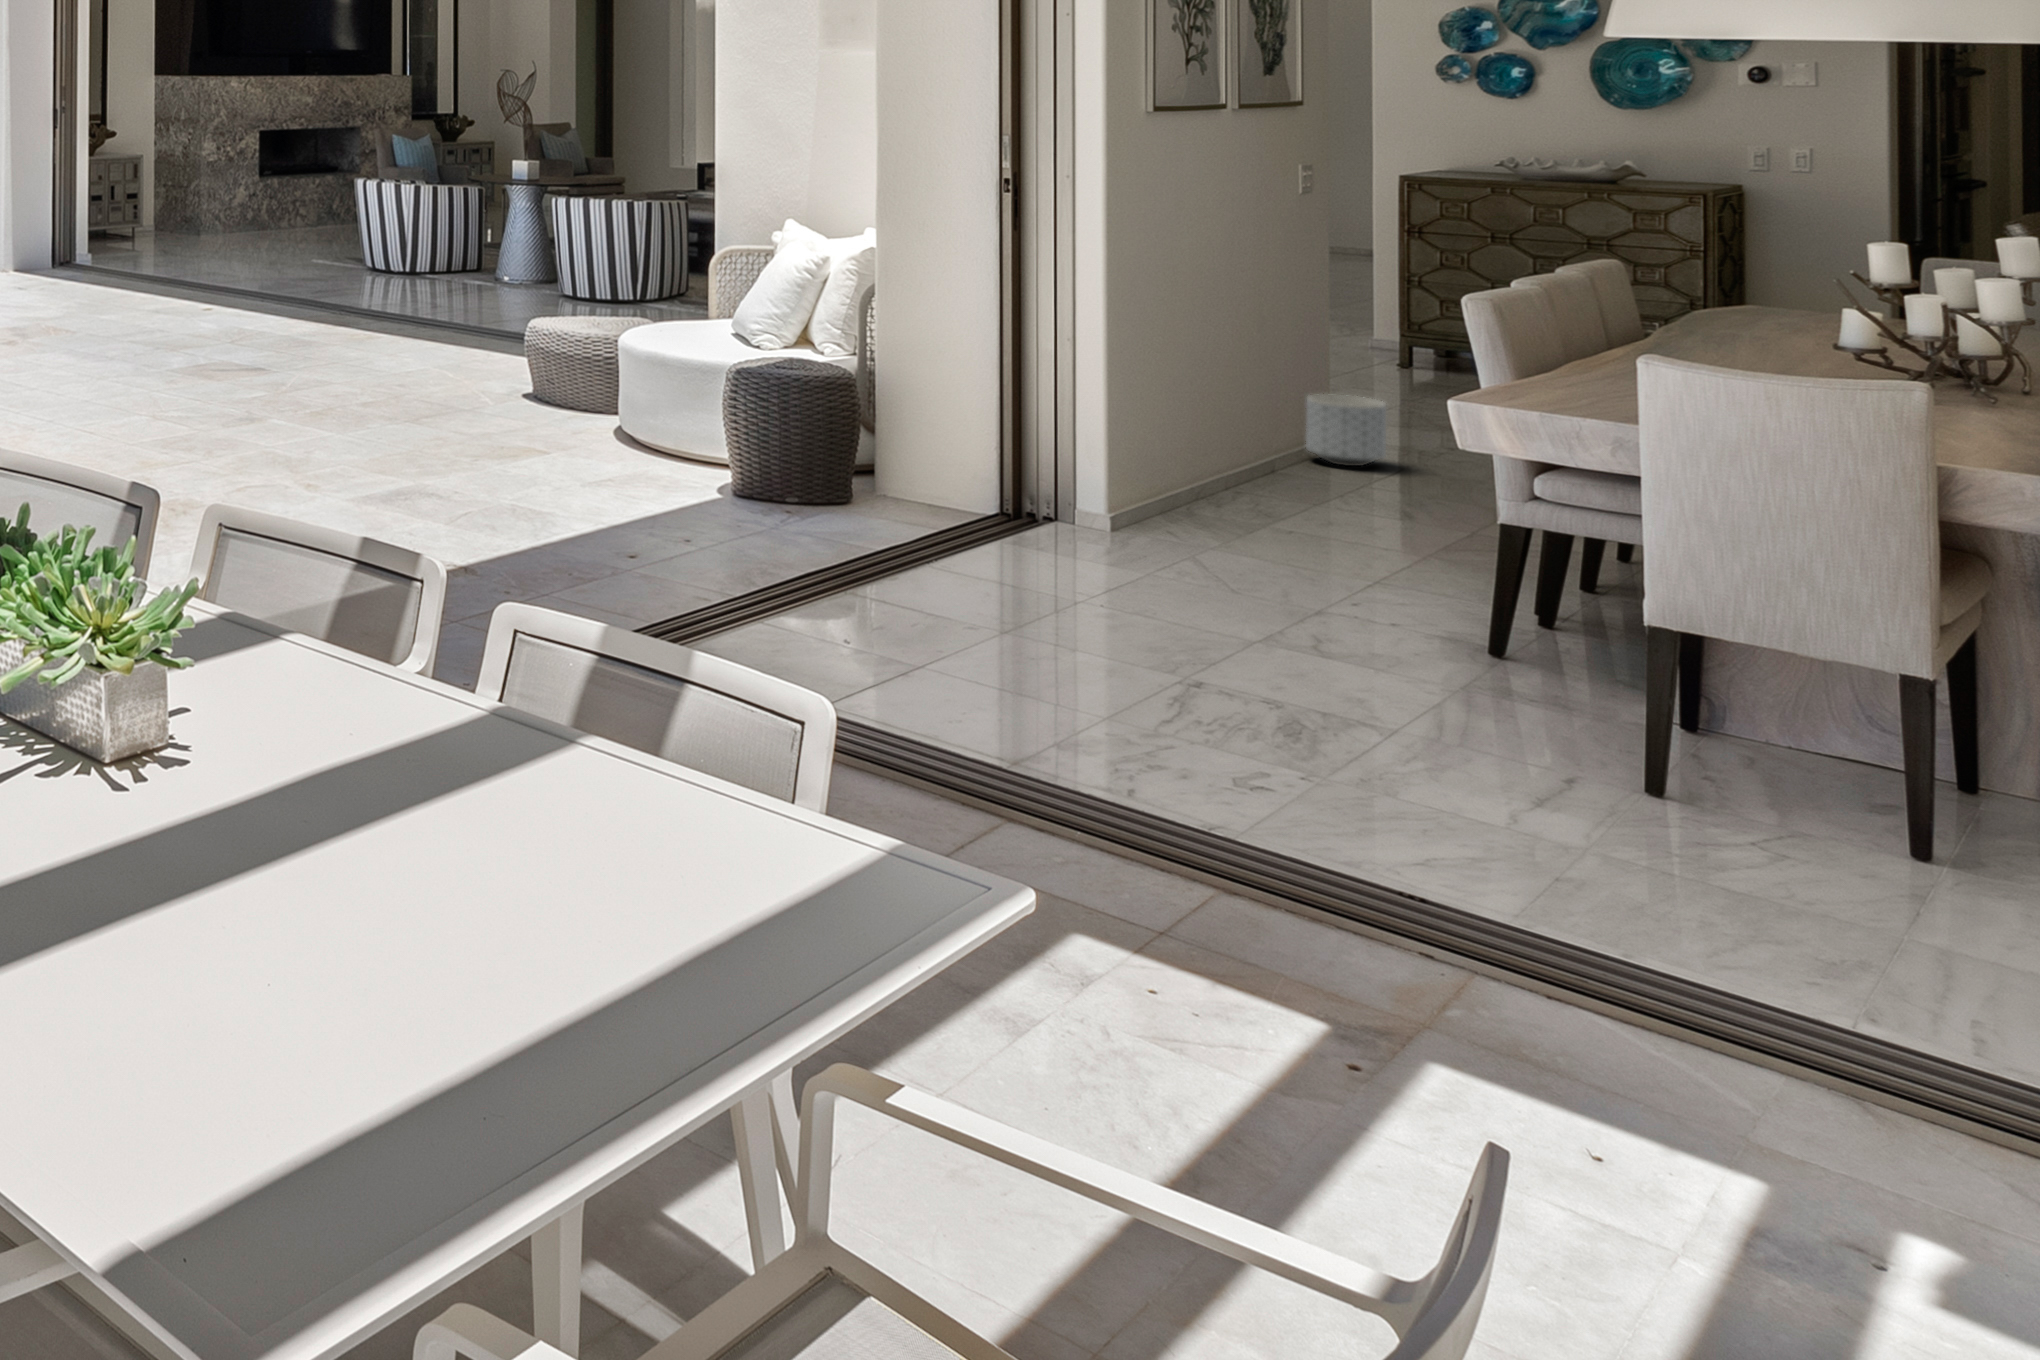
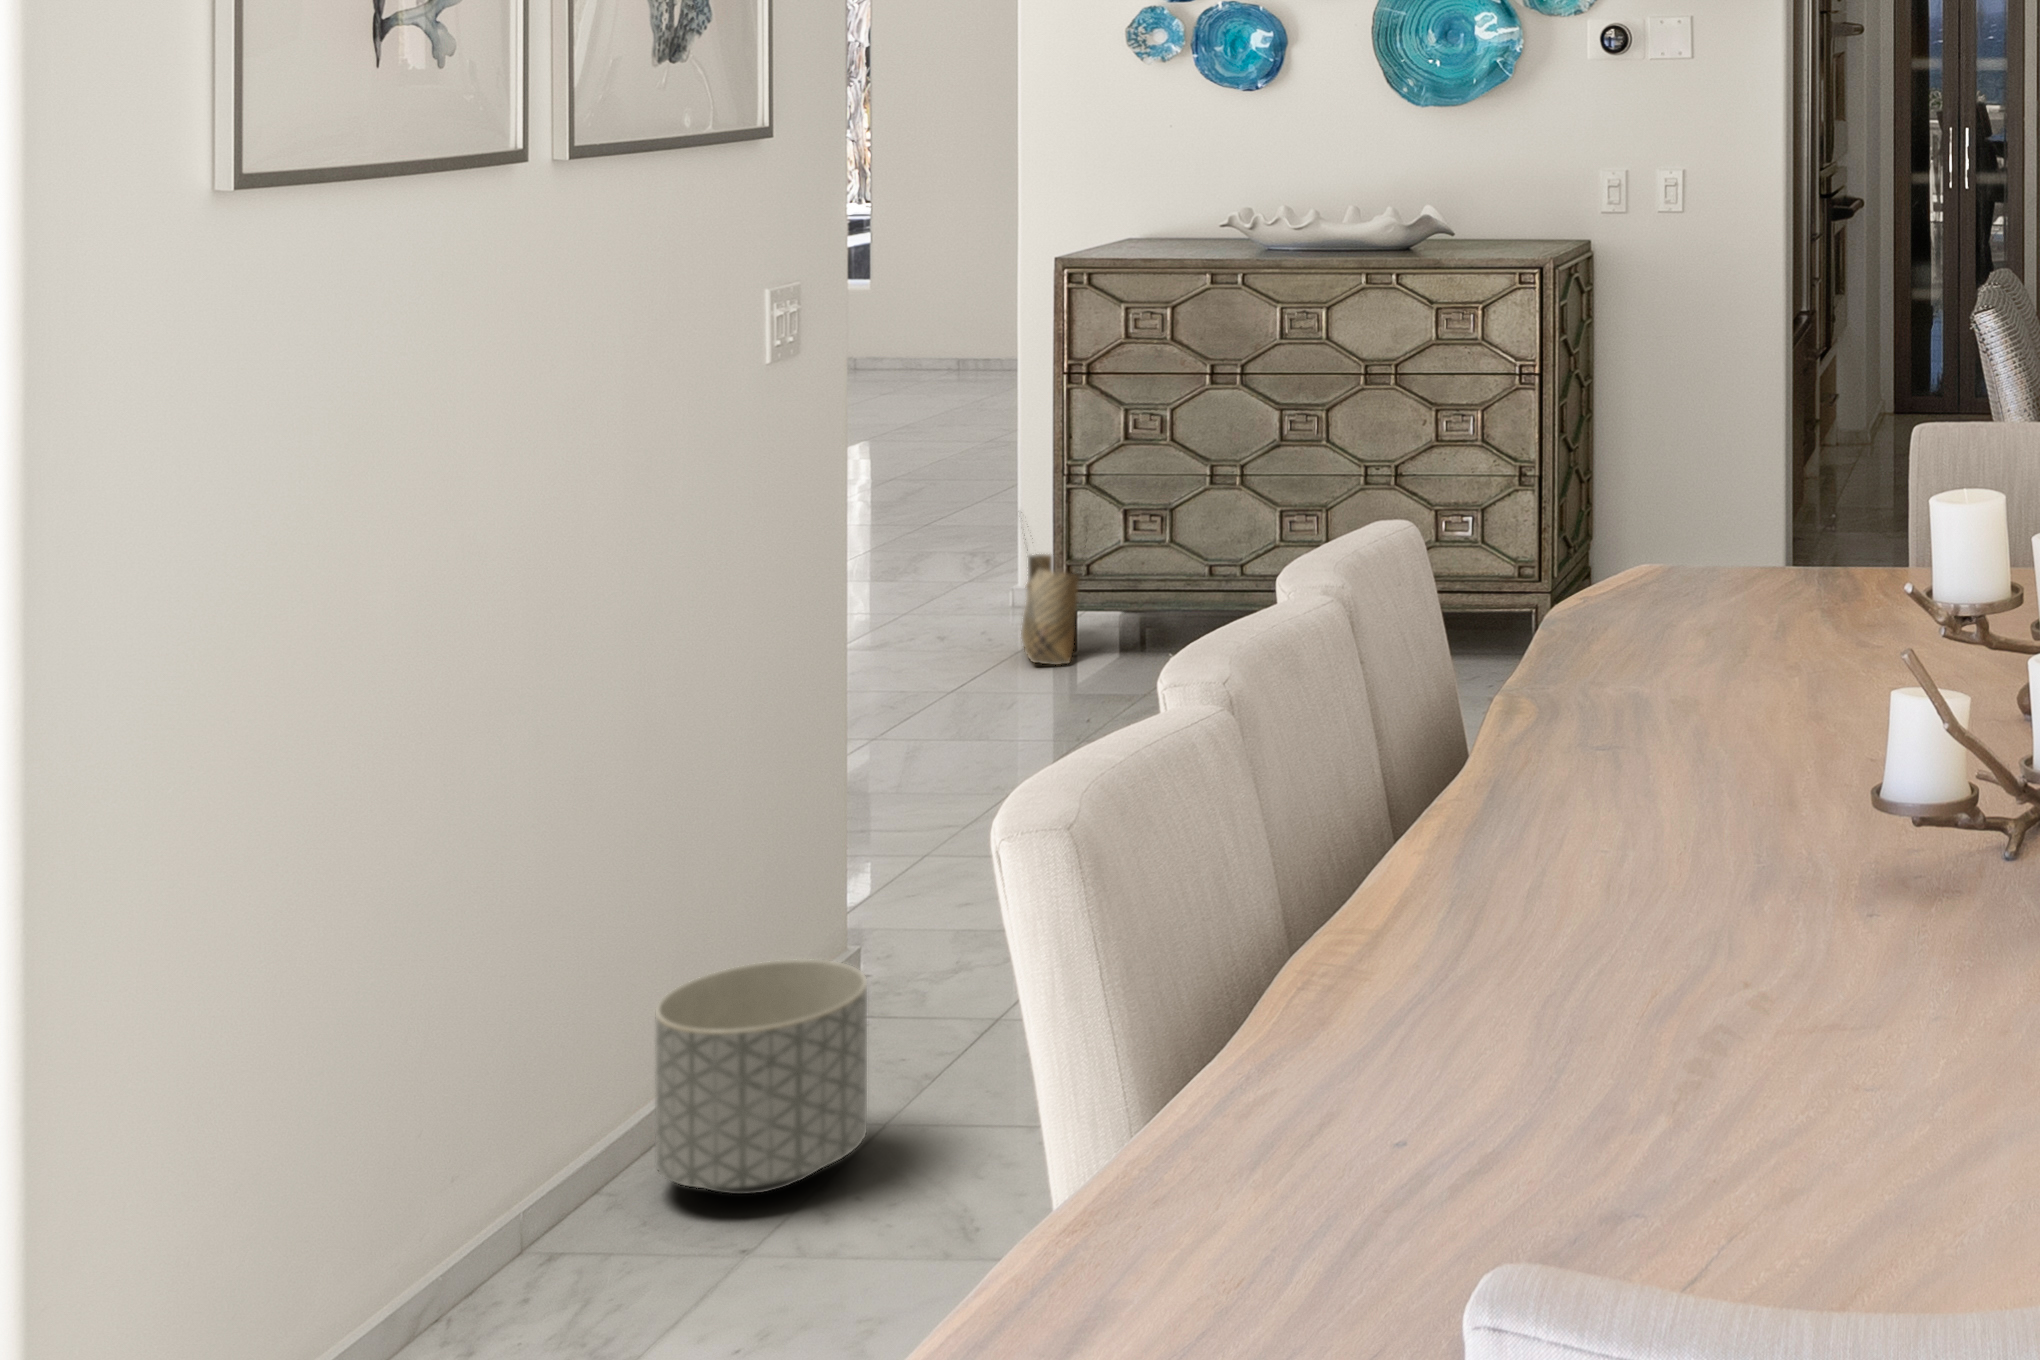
woven basket: none [1381,296,1420,371] -> present [1021,512,1085,664]

